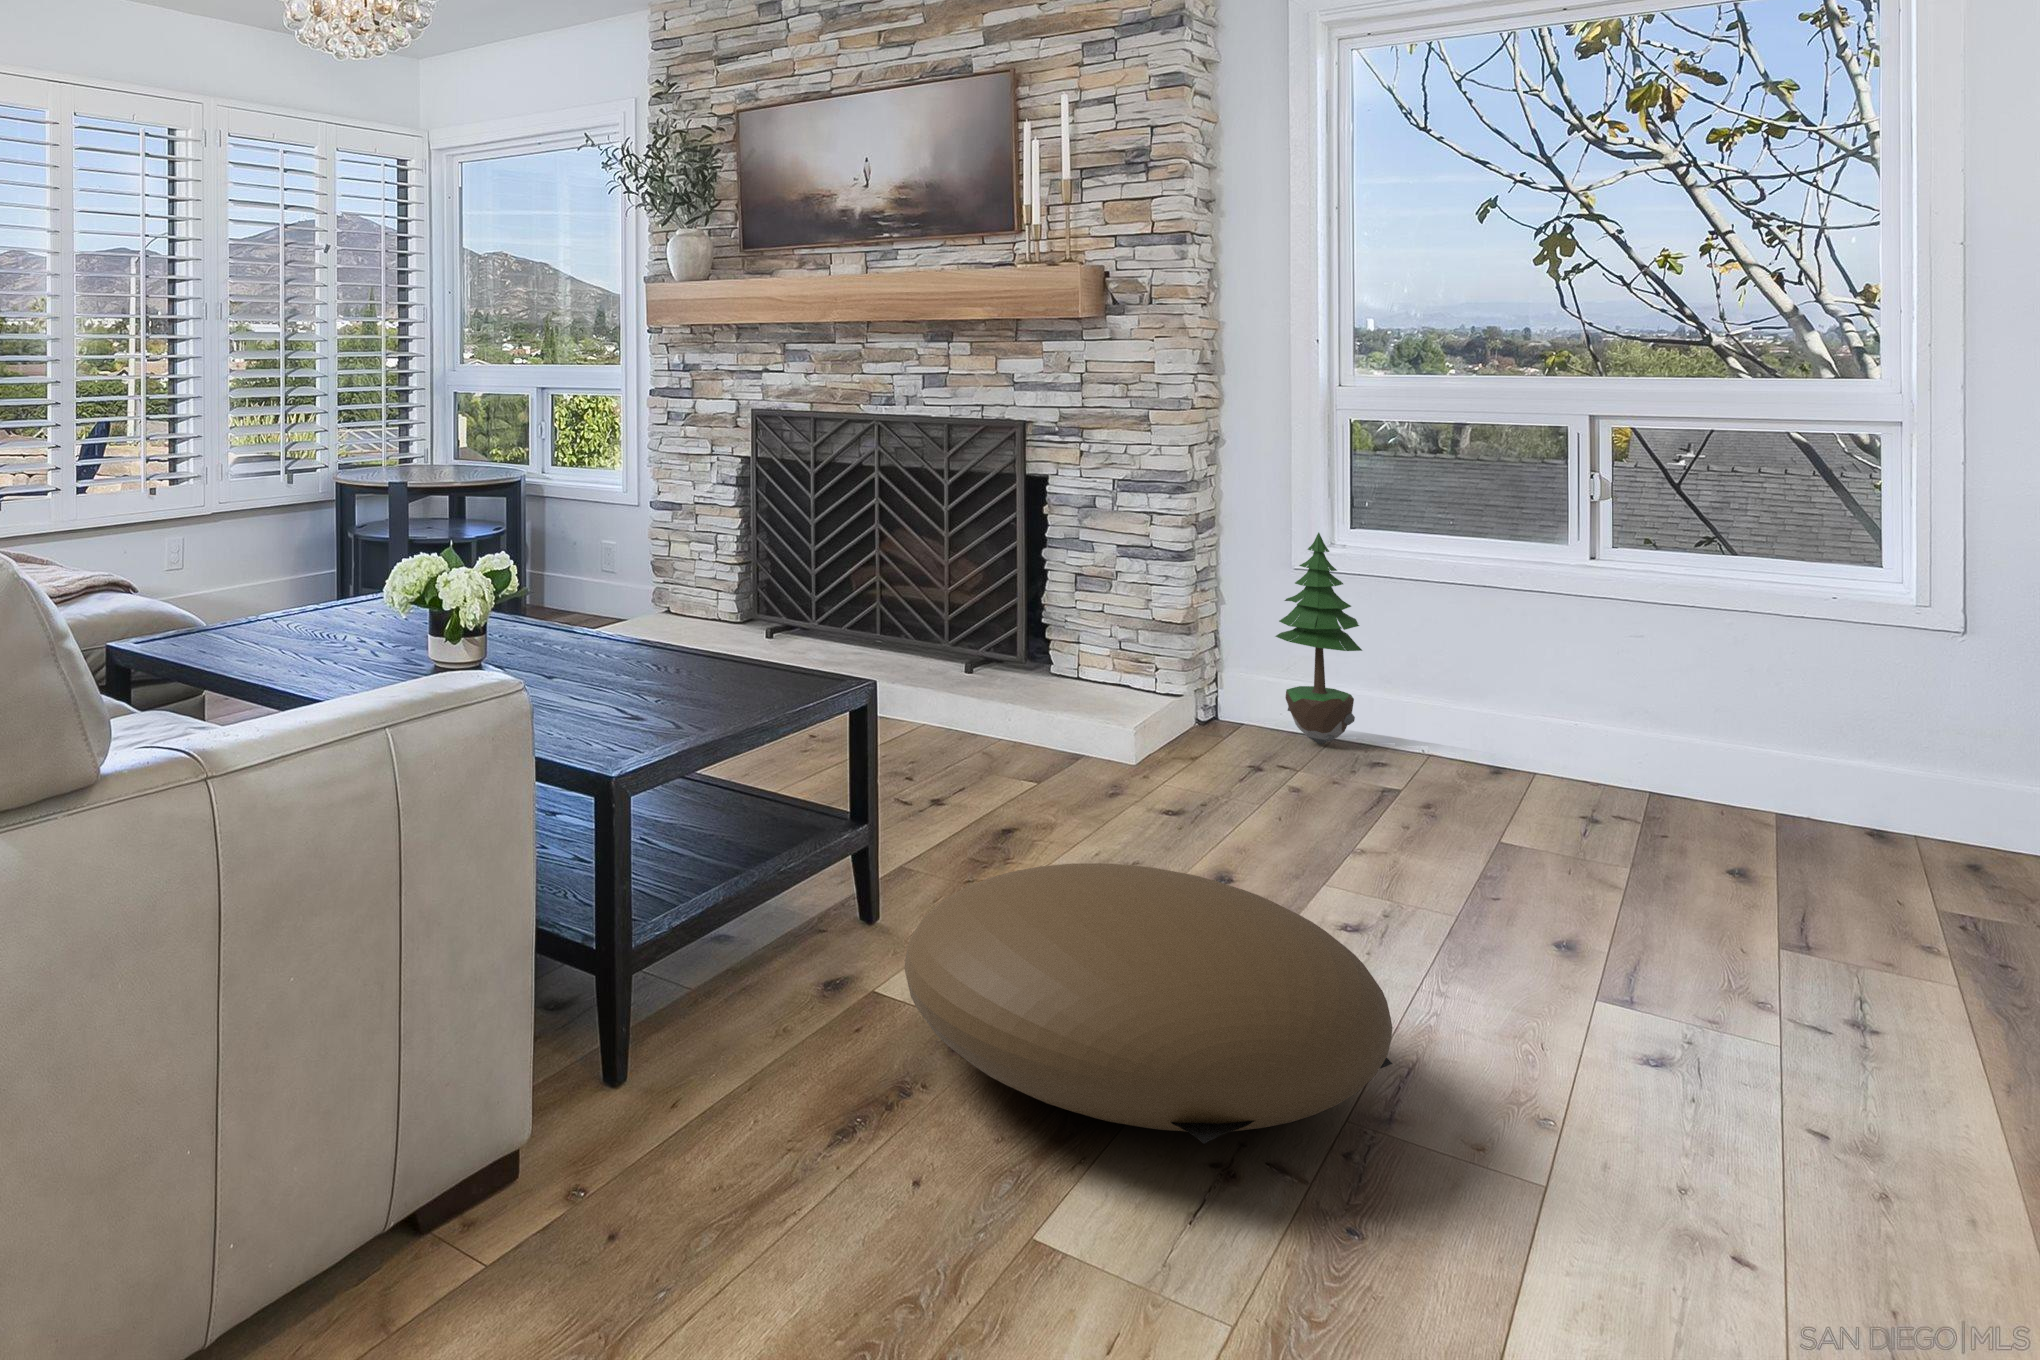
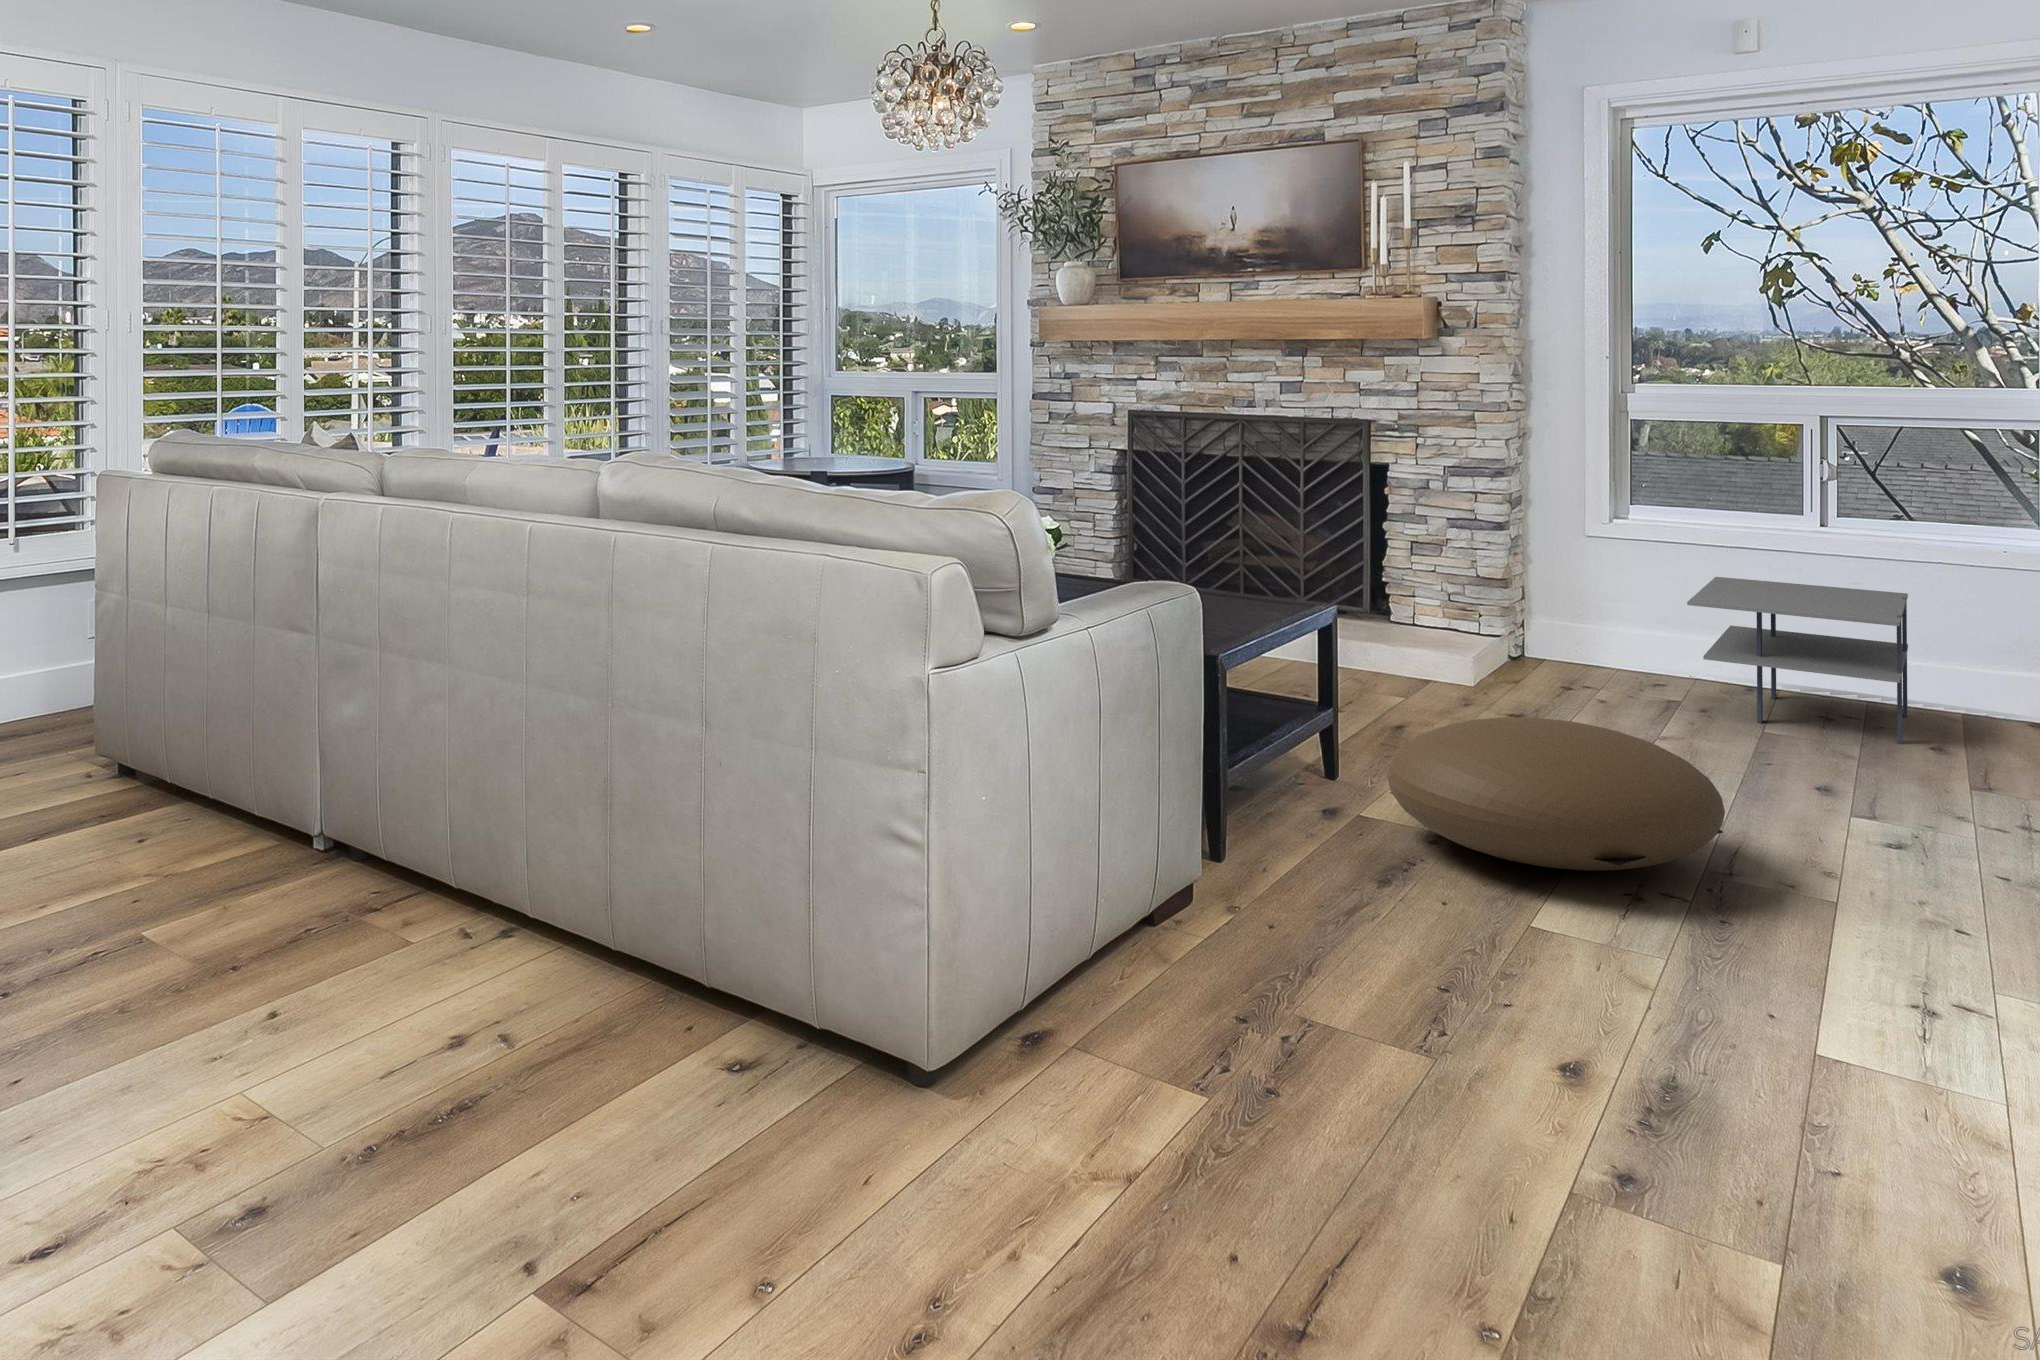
potted tree: present [1275,533,1362,745] -> none [1572,507,1642,673]
side table: none [1406,623,1709,863] -> present [1687,577,1908,743]

